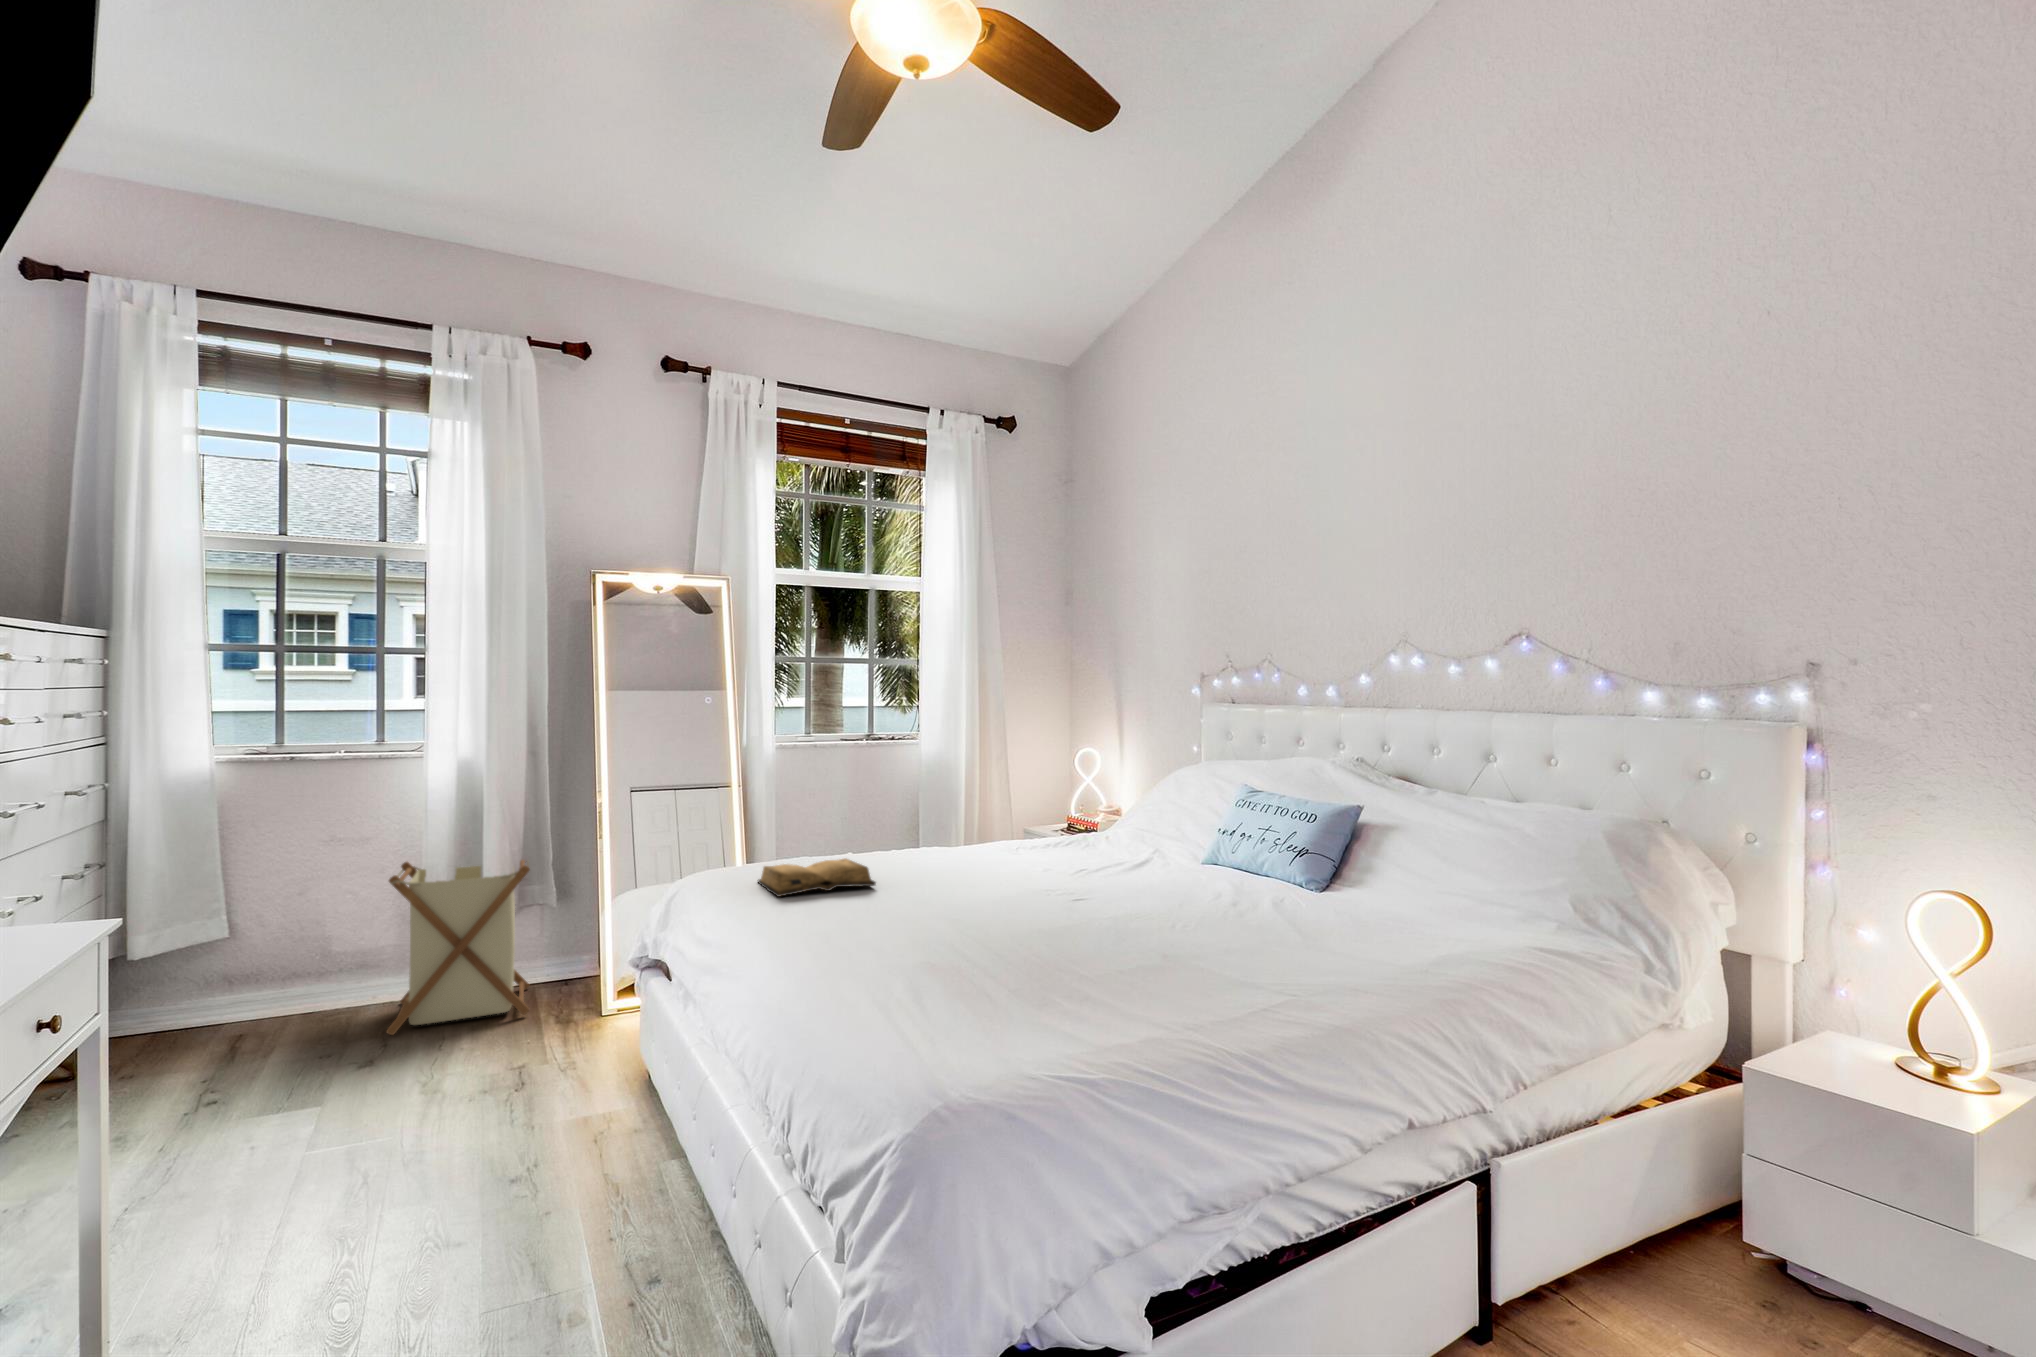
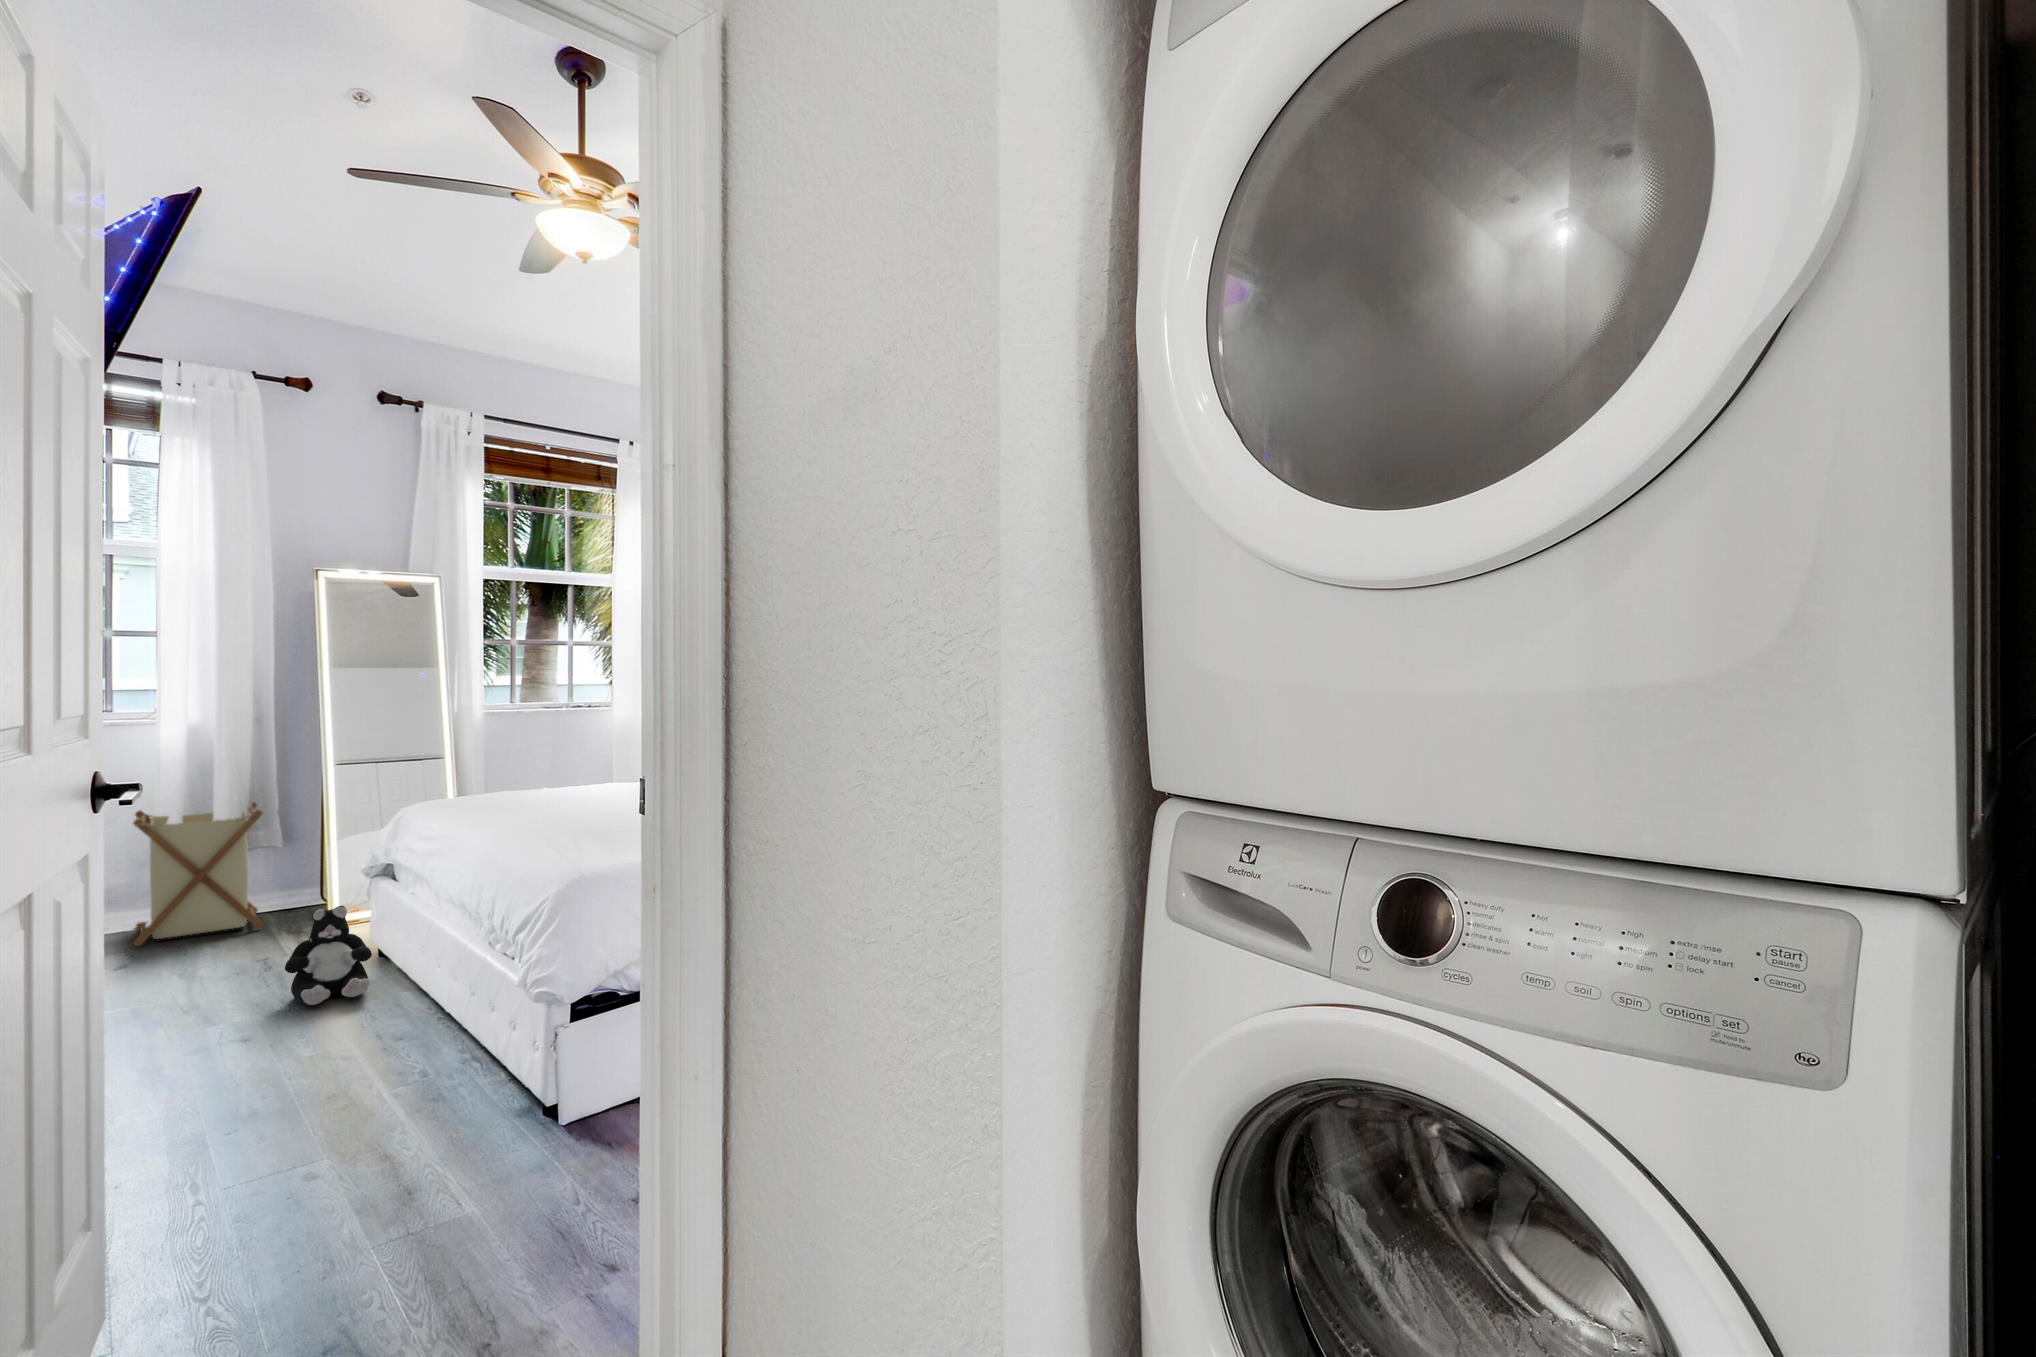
diary: present [758,858,876,897] -> none [467,792,556,816]
plush toy: none [524,1018,636,1175] -> present [285,906,372,1006]

